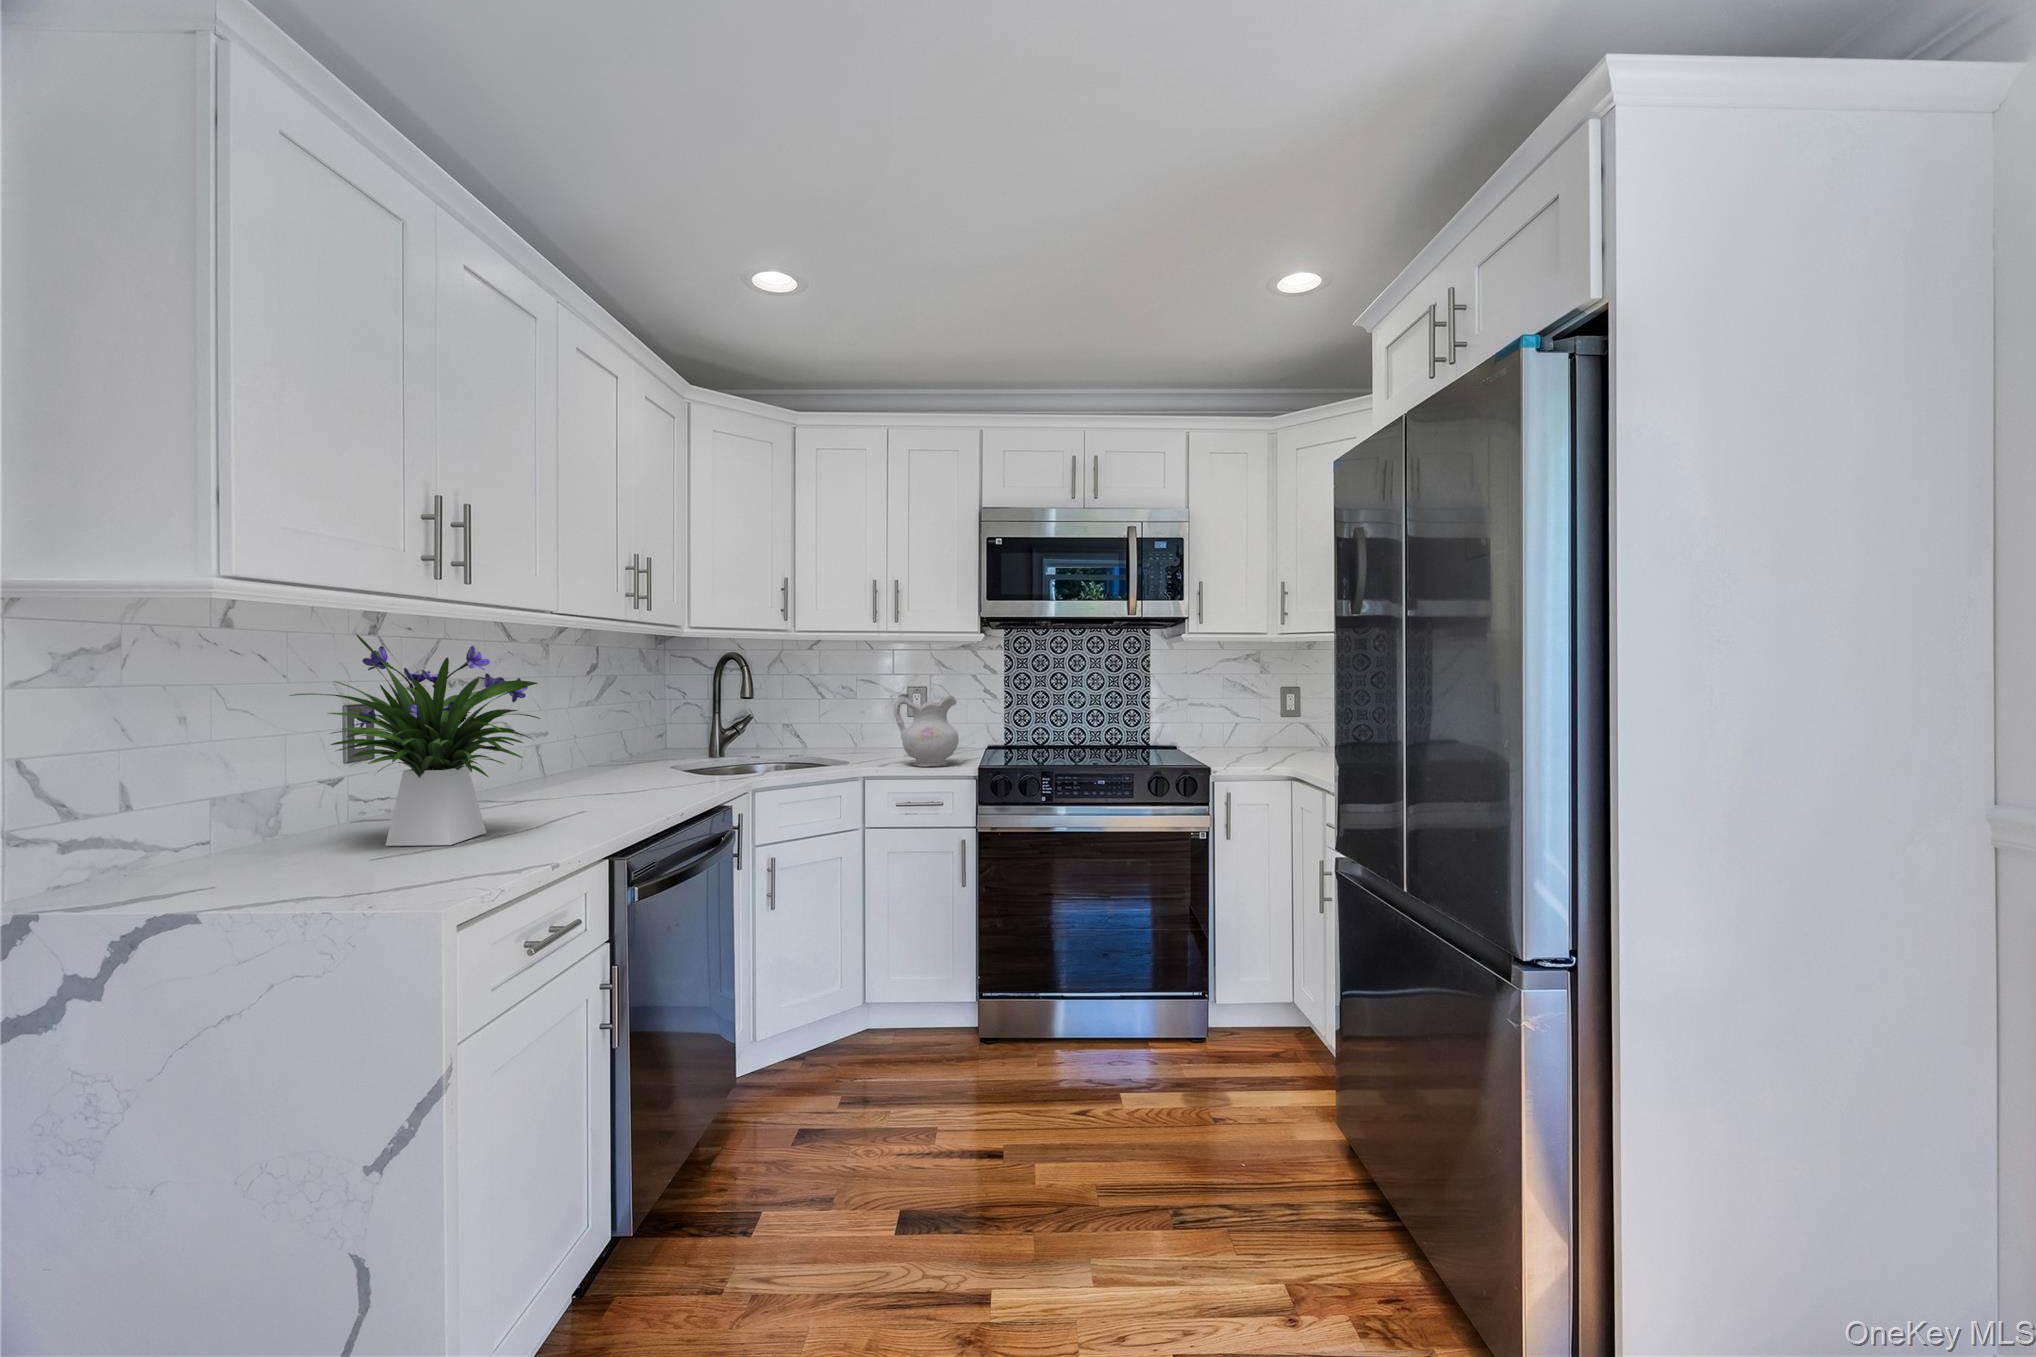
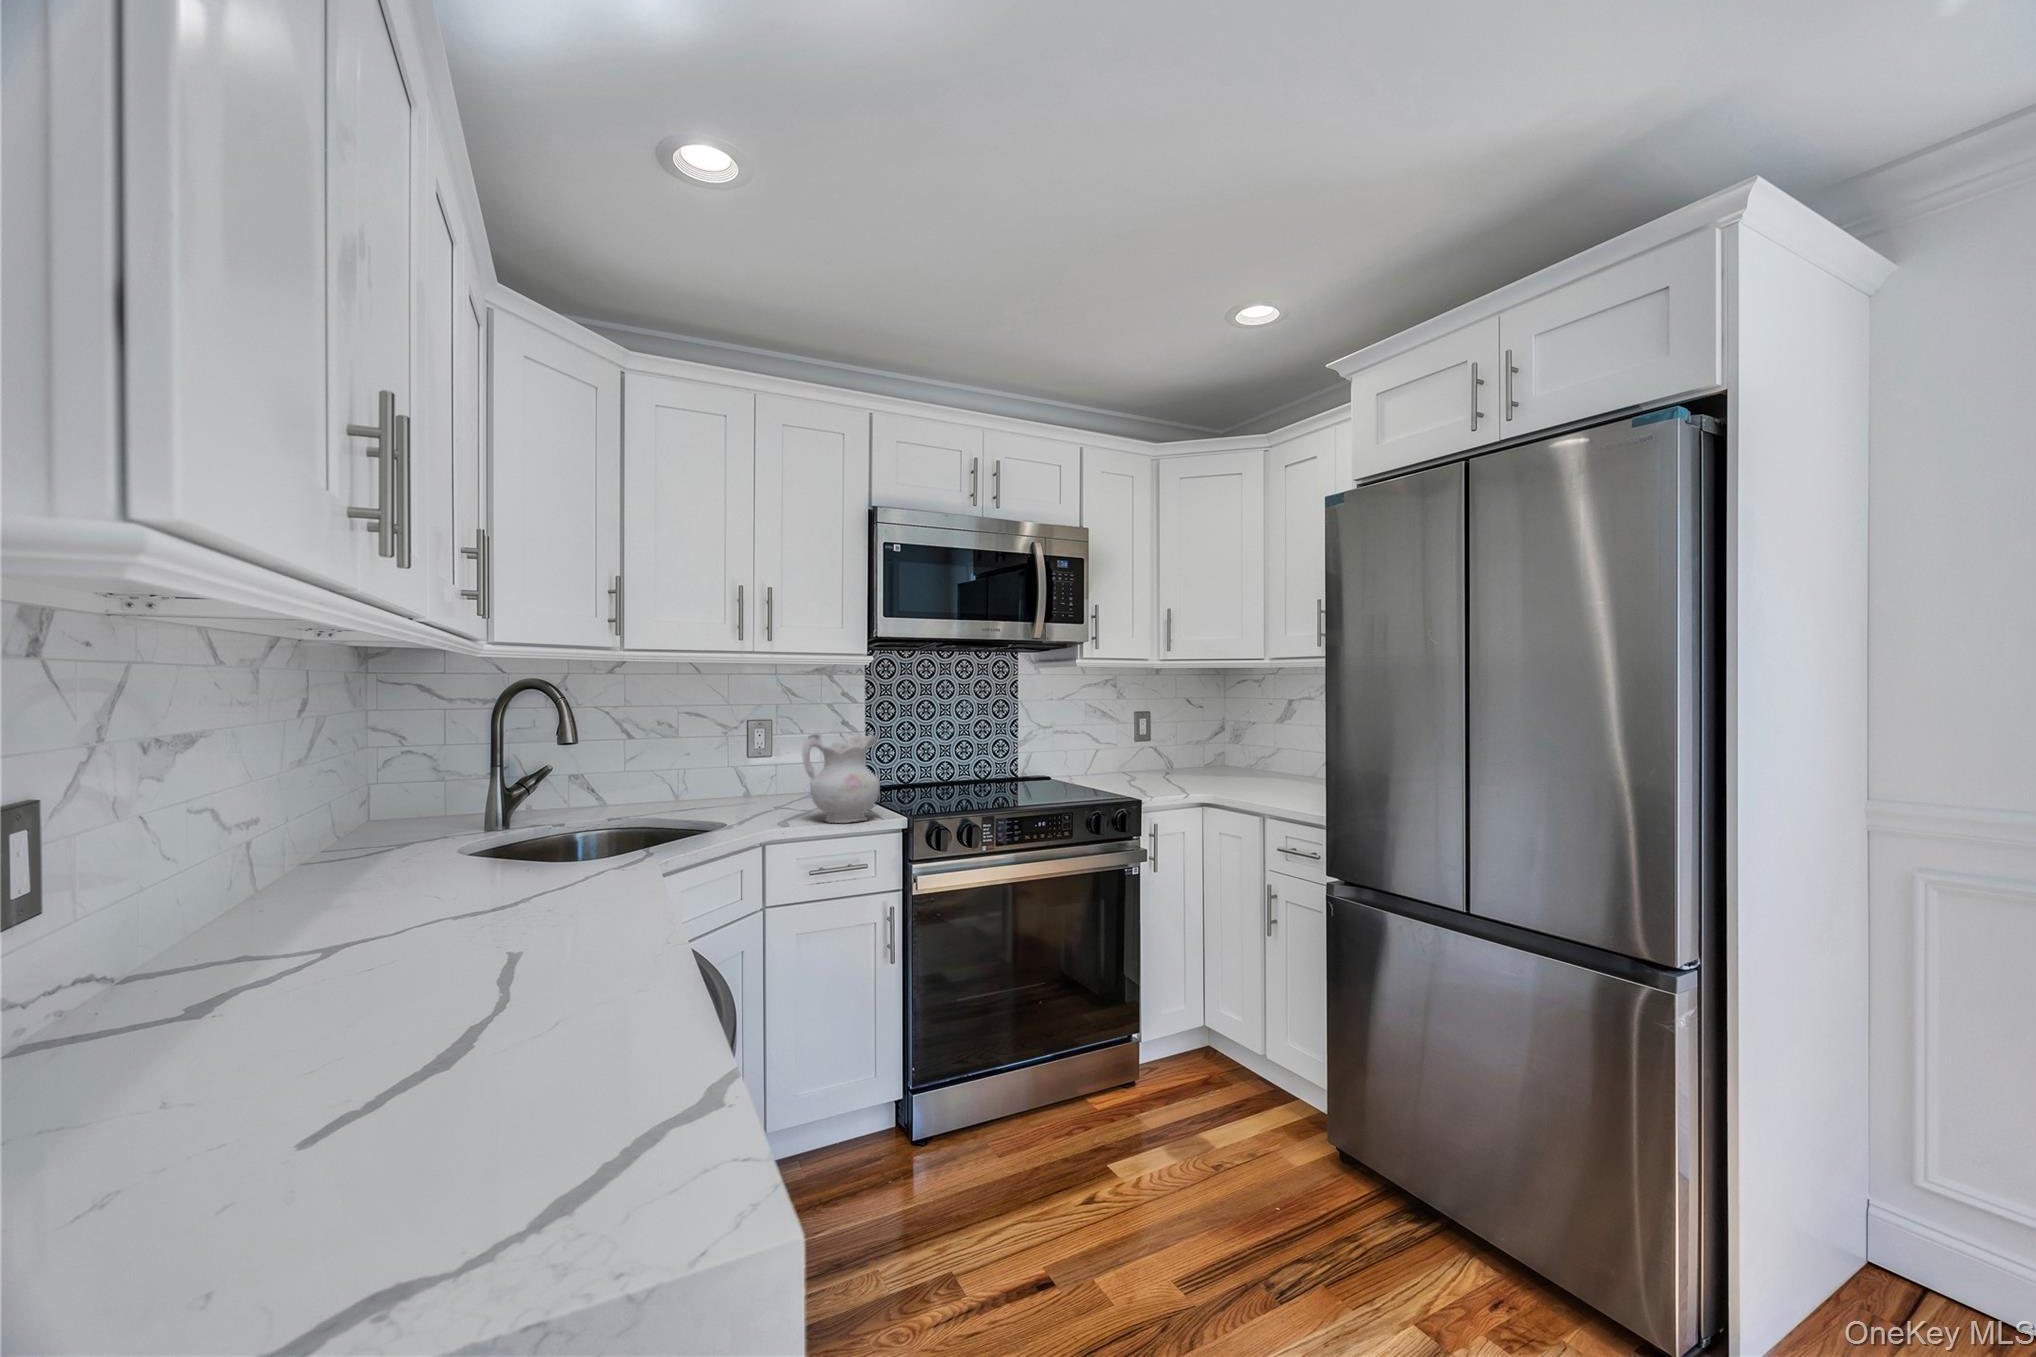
flower arrangement: present [289,635,540,846] -> none [245,693,627,1066]

